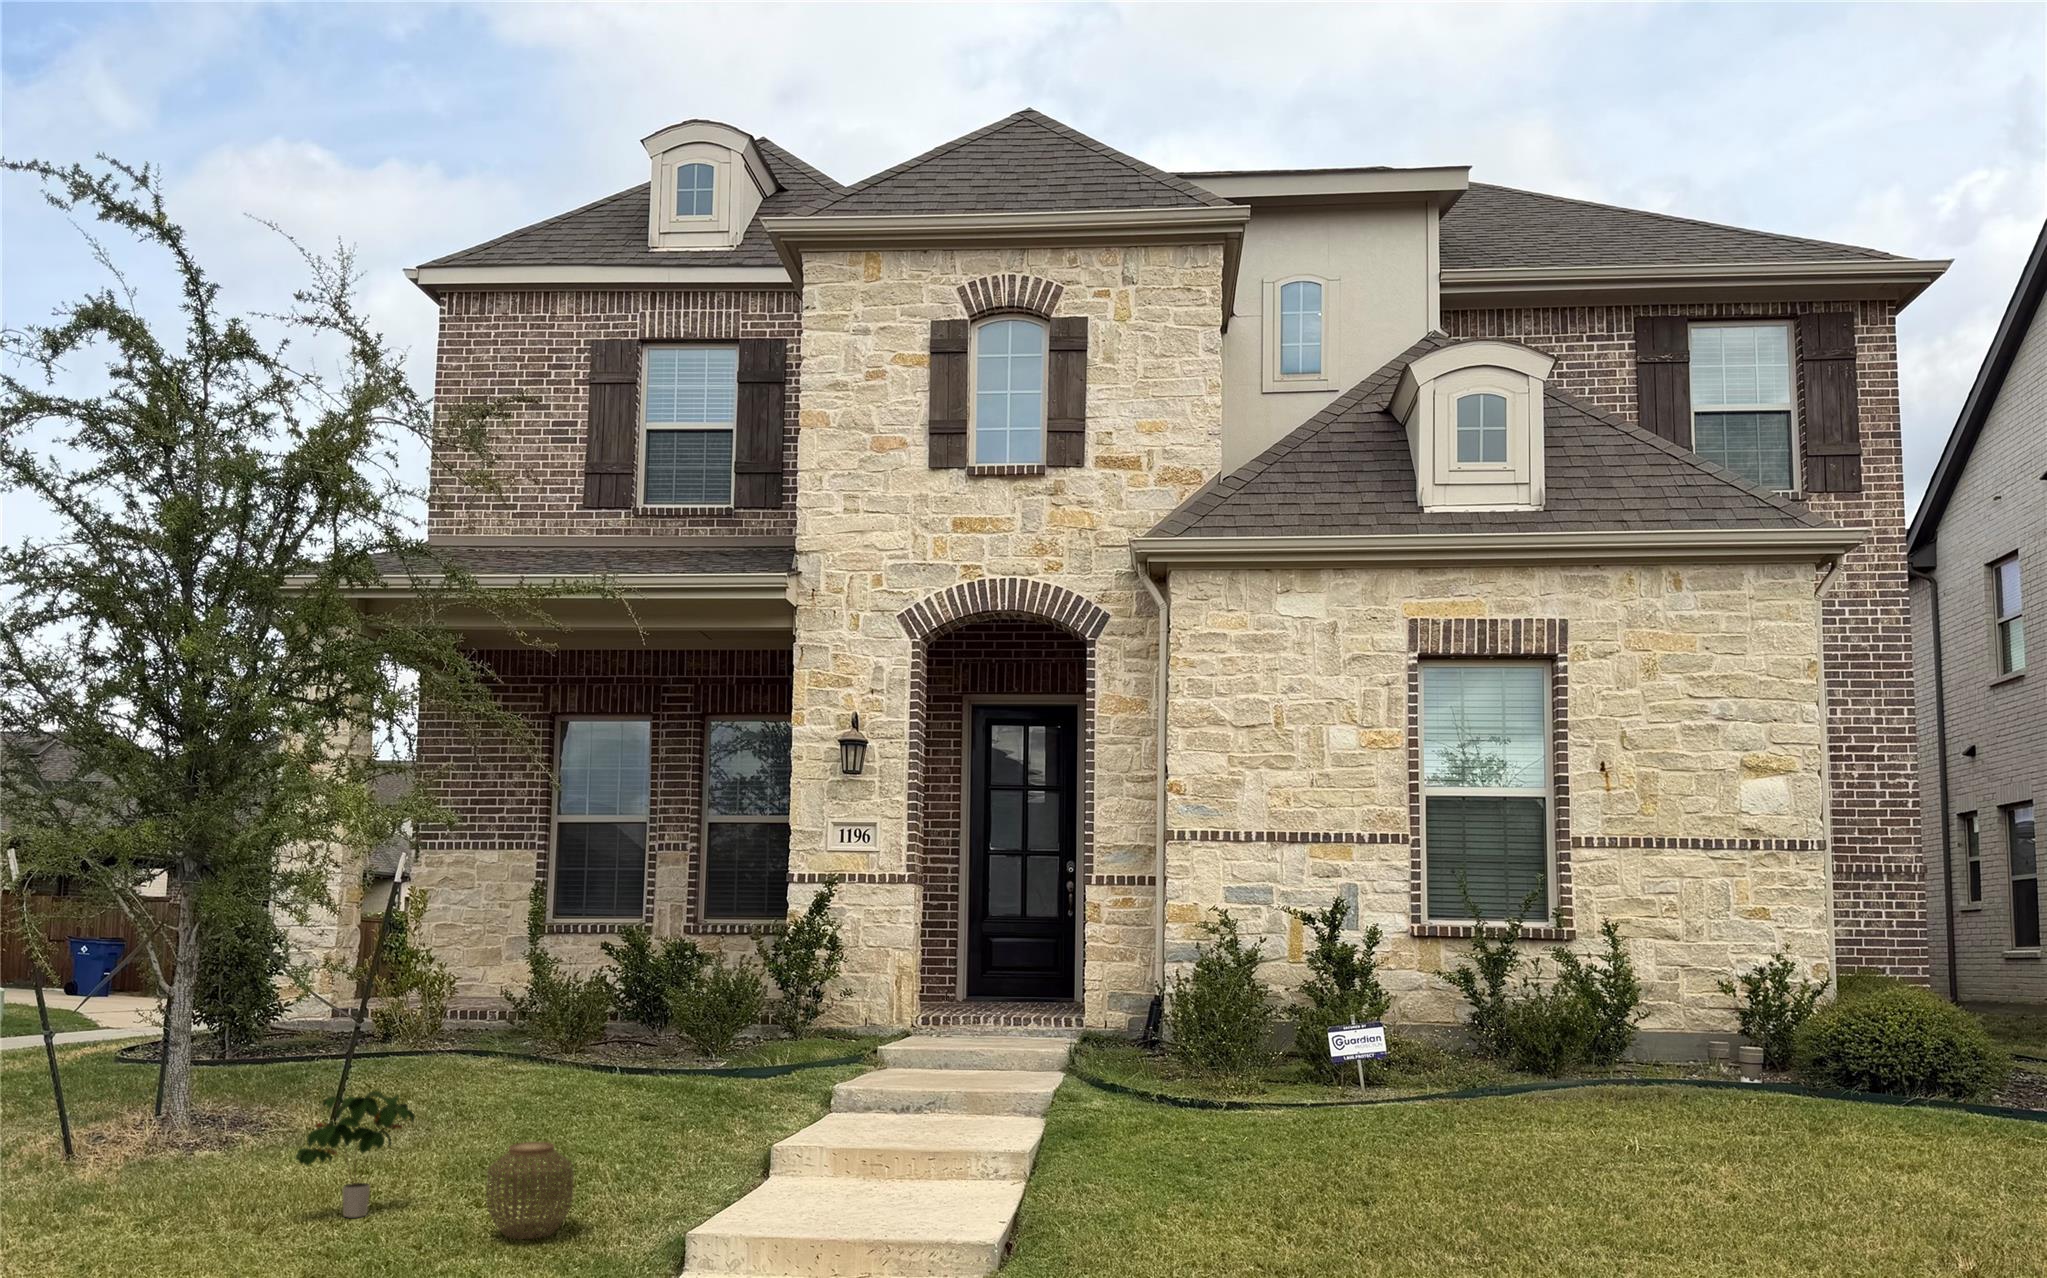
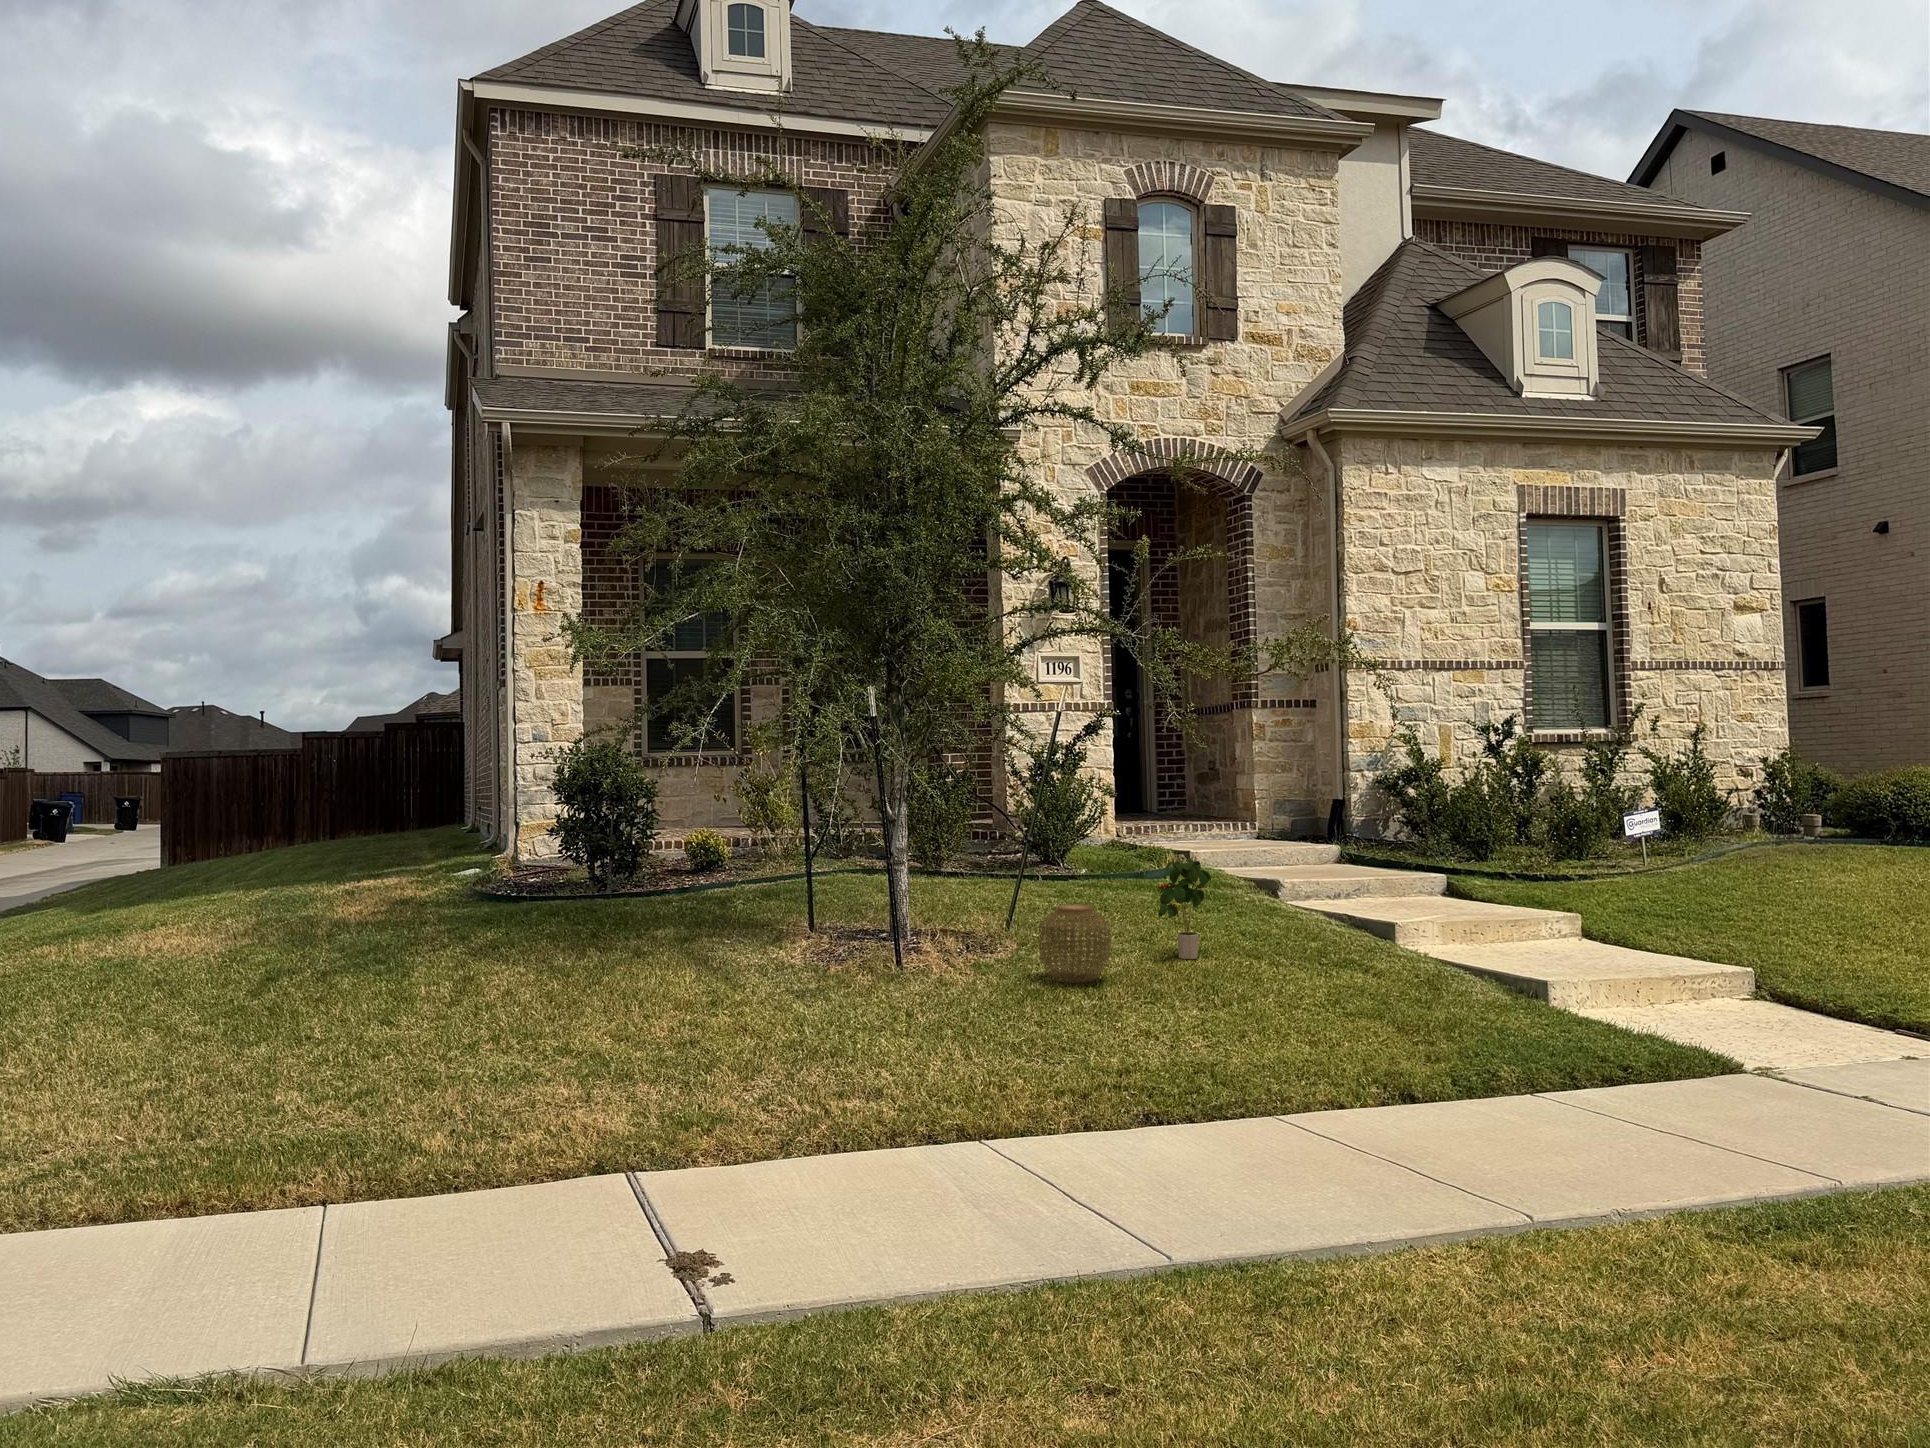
woven basket: present [487,1142,573,1239] -> present [1039,904,1111,983]

